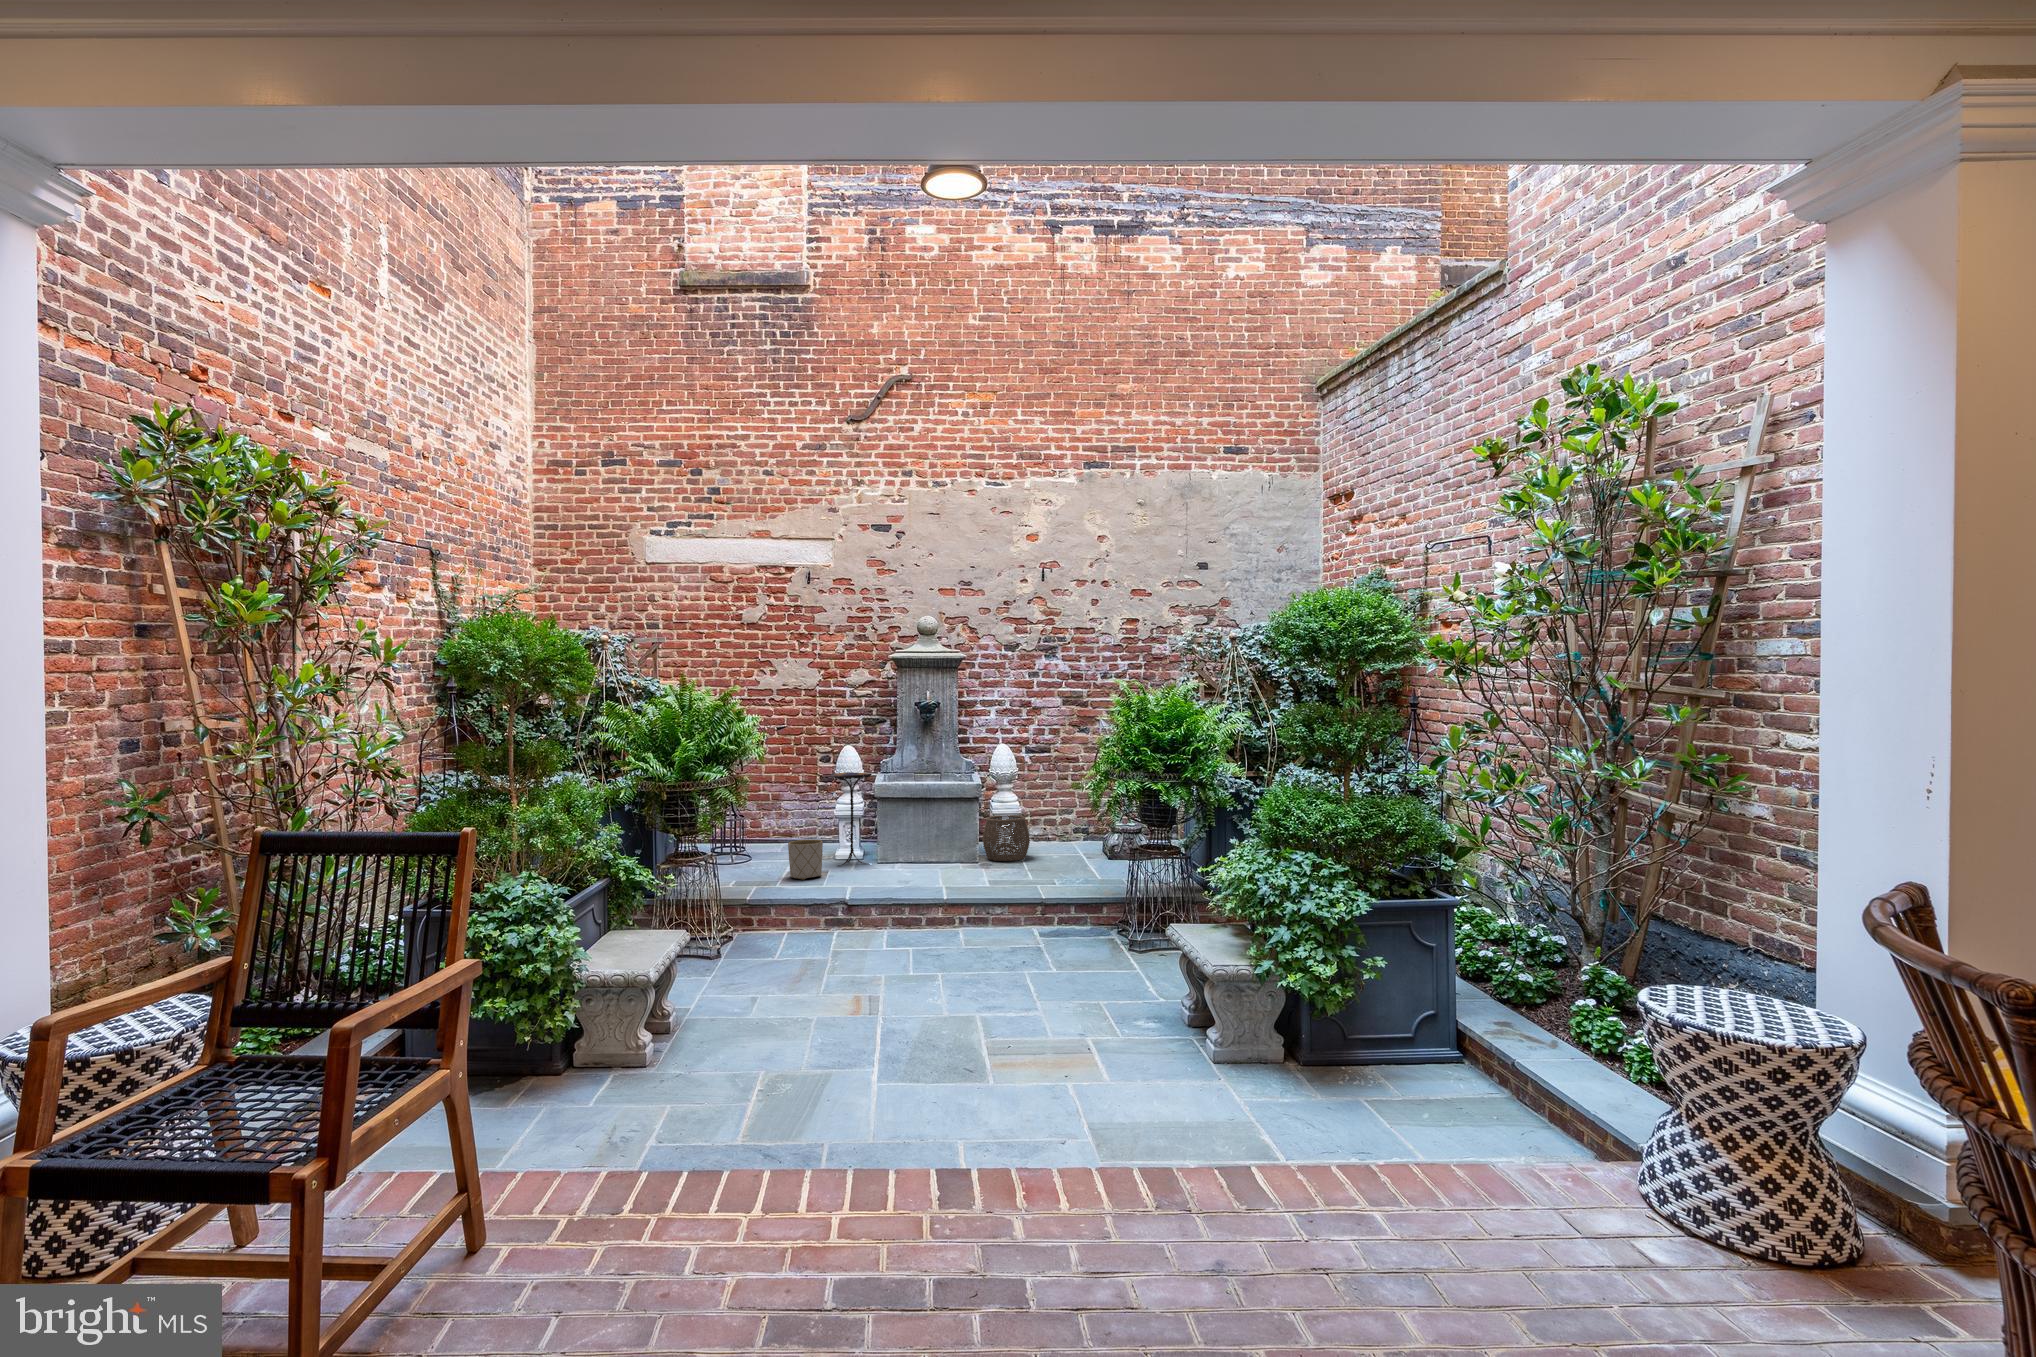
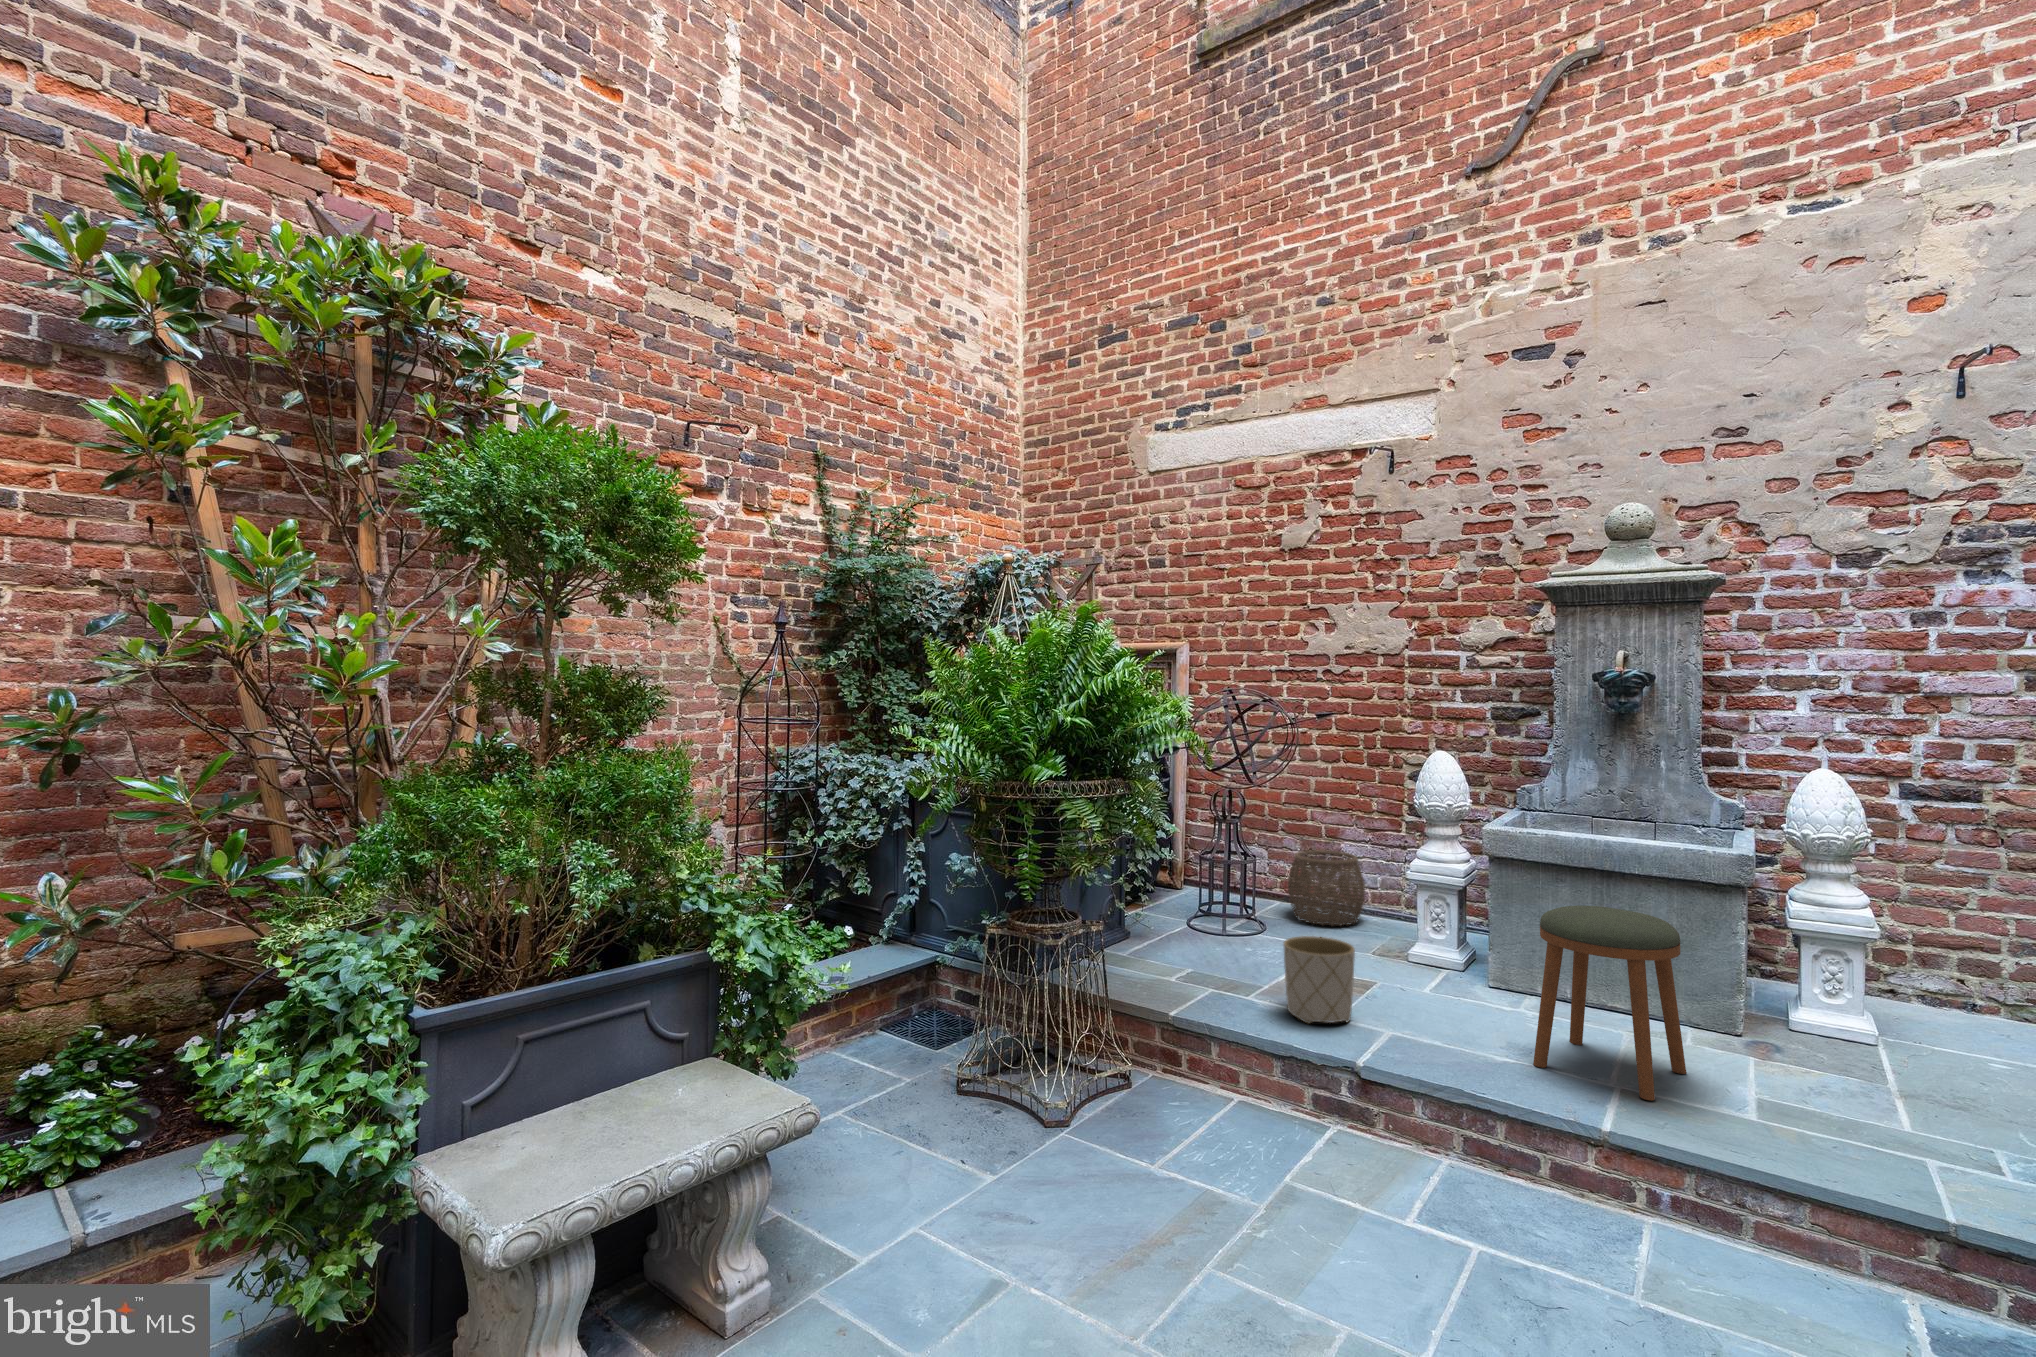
side table: present [831,772,872,866] -> none [1391,808,1481,1005]
stool: none [900,804,954,875] -> present [1533,905,1686,1100]
woven basket: present [982,815,1030,861] -> present [1288,850,1365,926]

